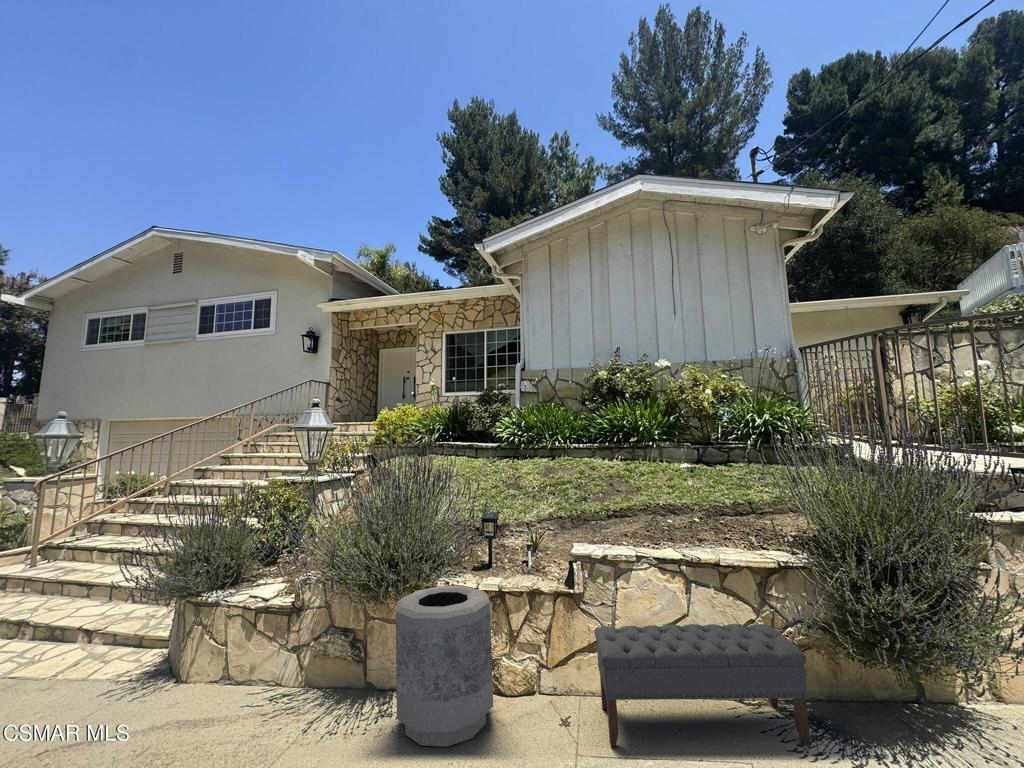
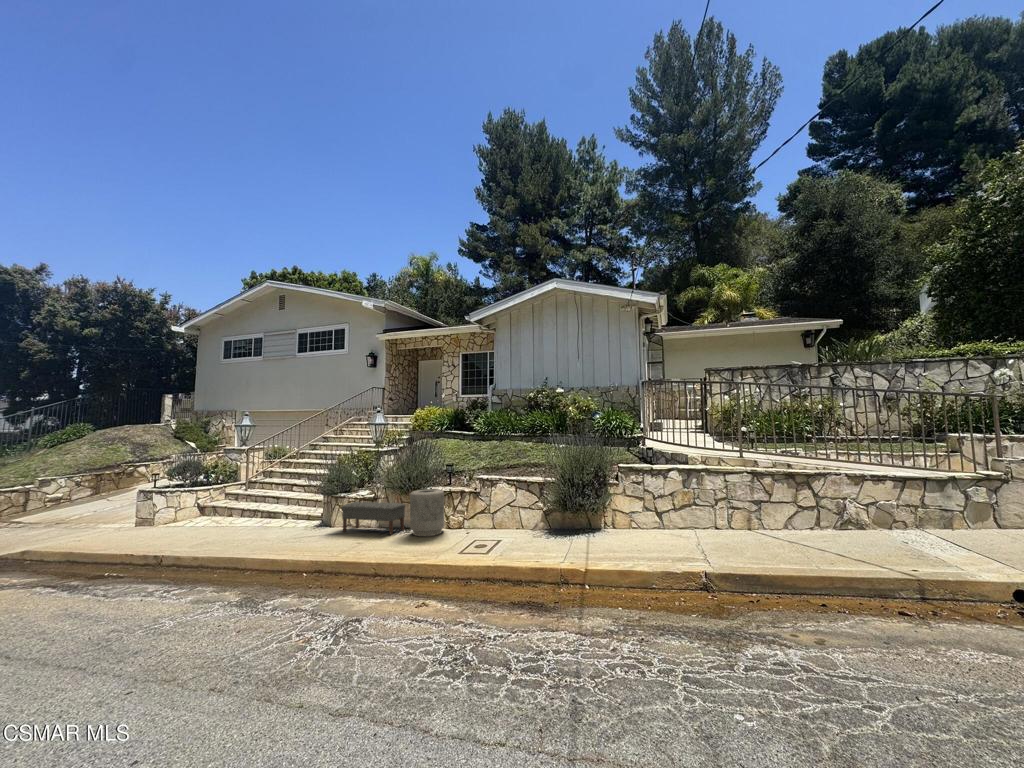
bench: present [594,624,811,746] -> present [342,502,405,535]

